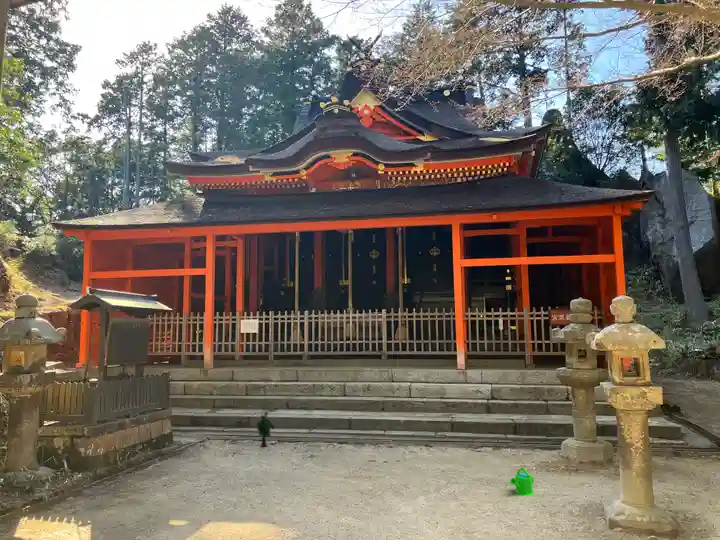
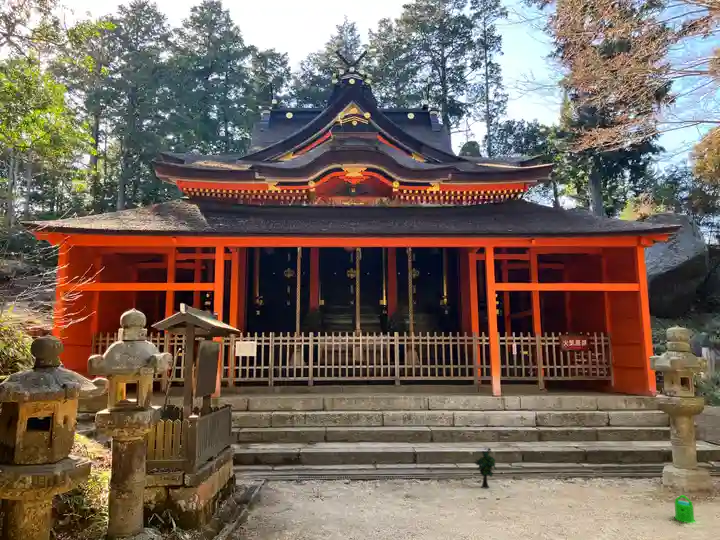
decorative plant: present [257,412,274,447] -> present [475,448,496,489]

